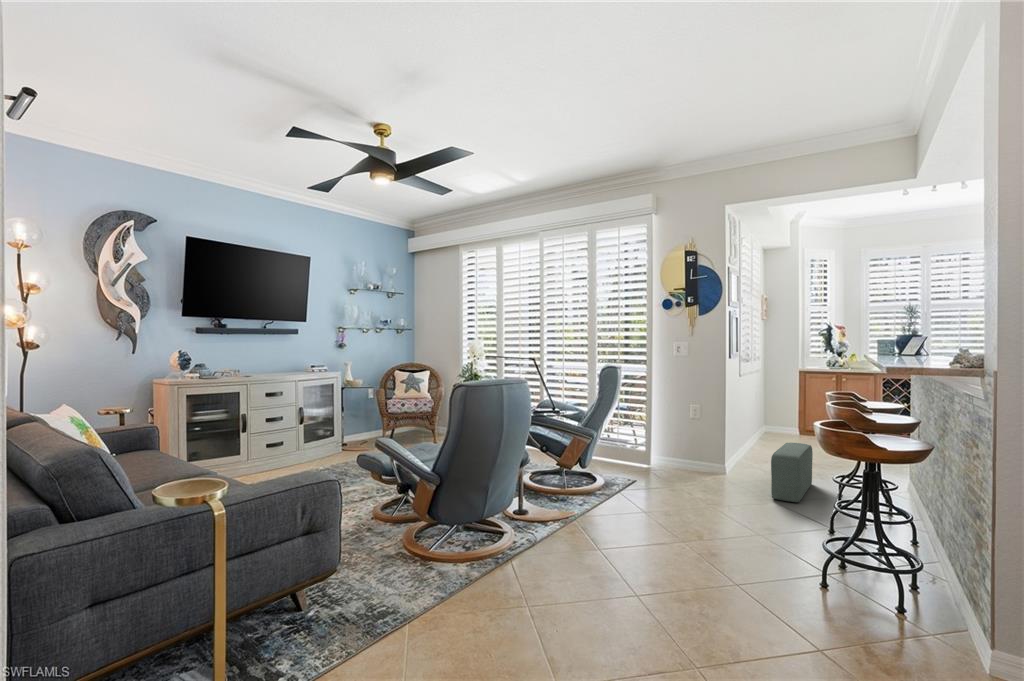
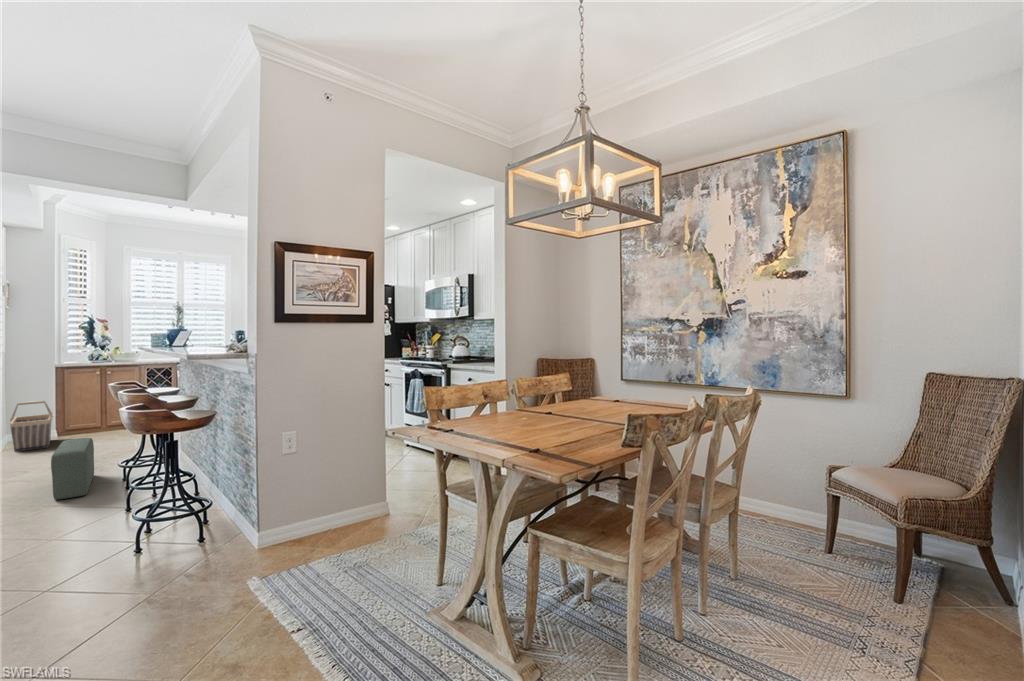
basket: none [758,400,791,445] -> present [10,401,53,452]

